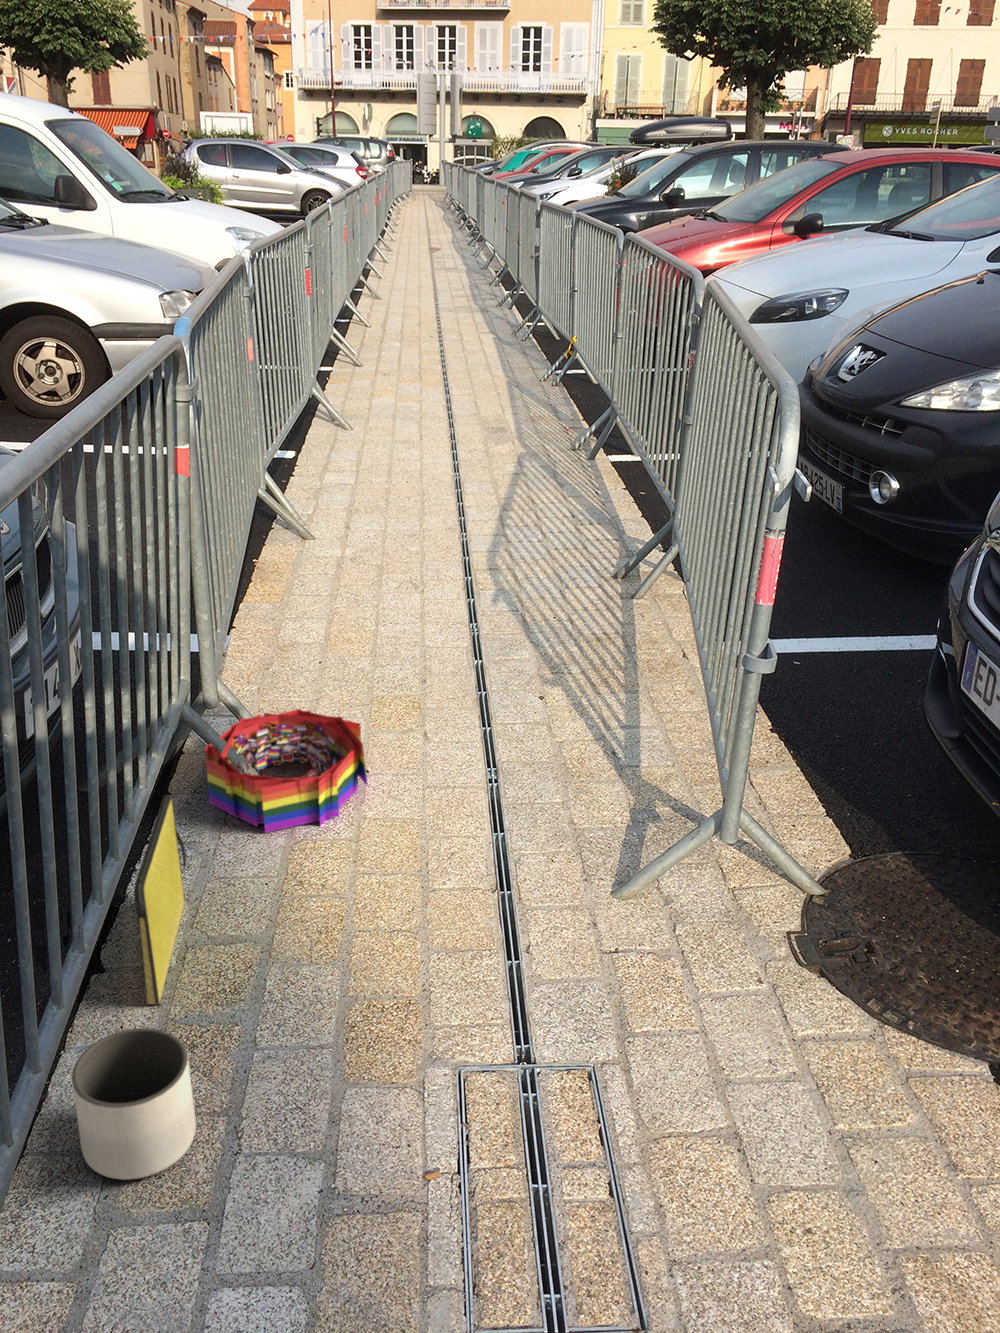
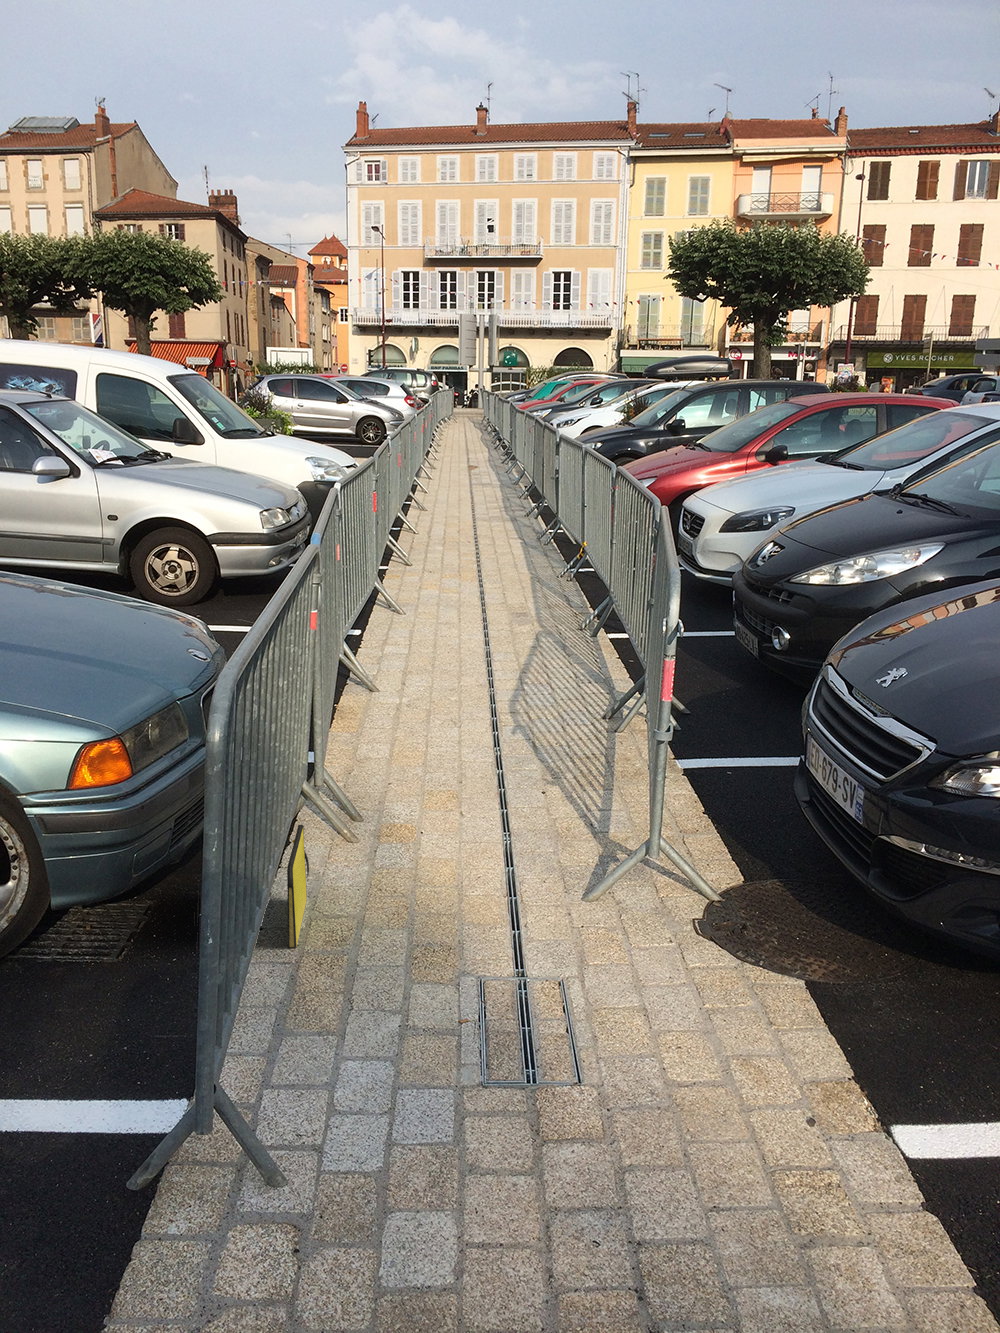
storage bin: present [205,709,367,832] -> none [316,790,423,865]
planter: present [72,1028,196,1180] -> none [259,940,325,1021]

